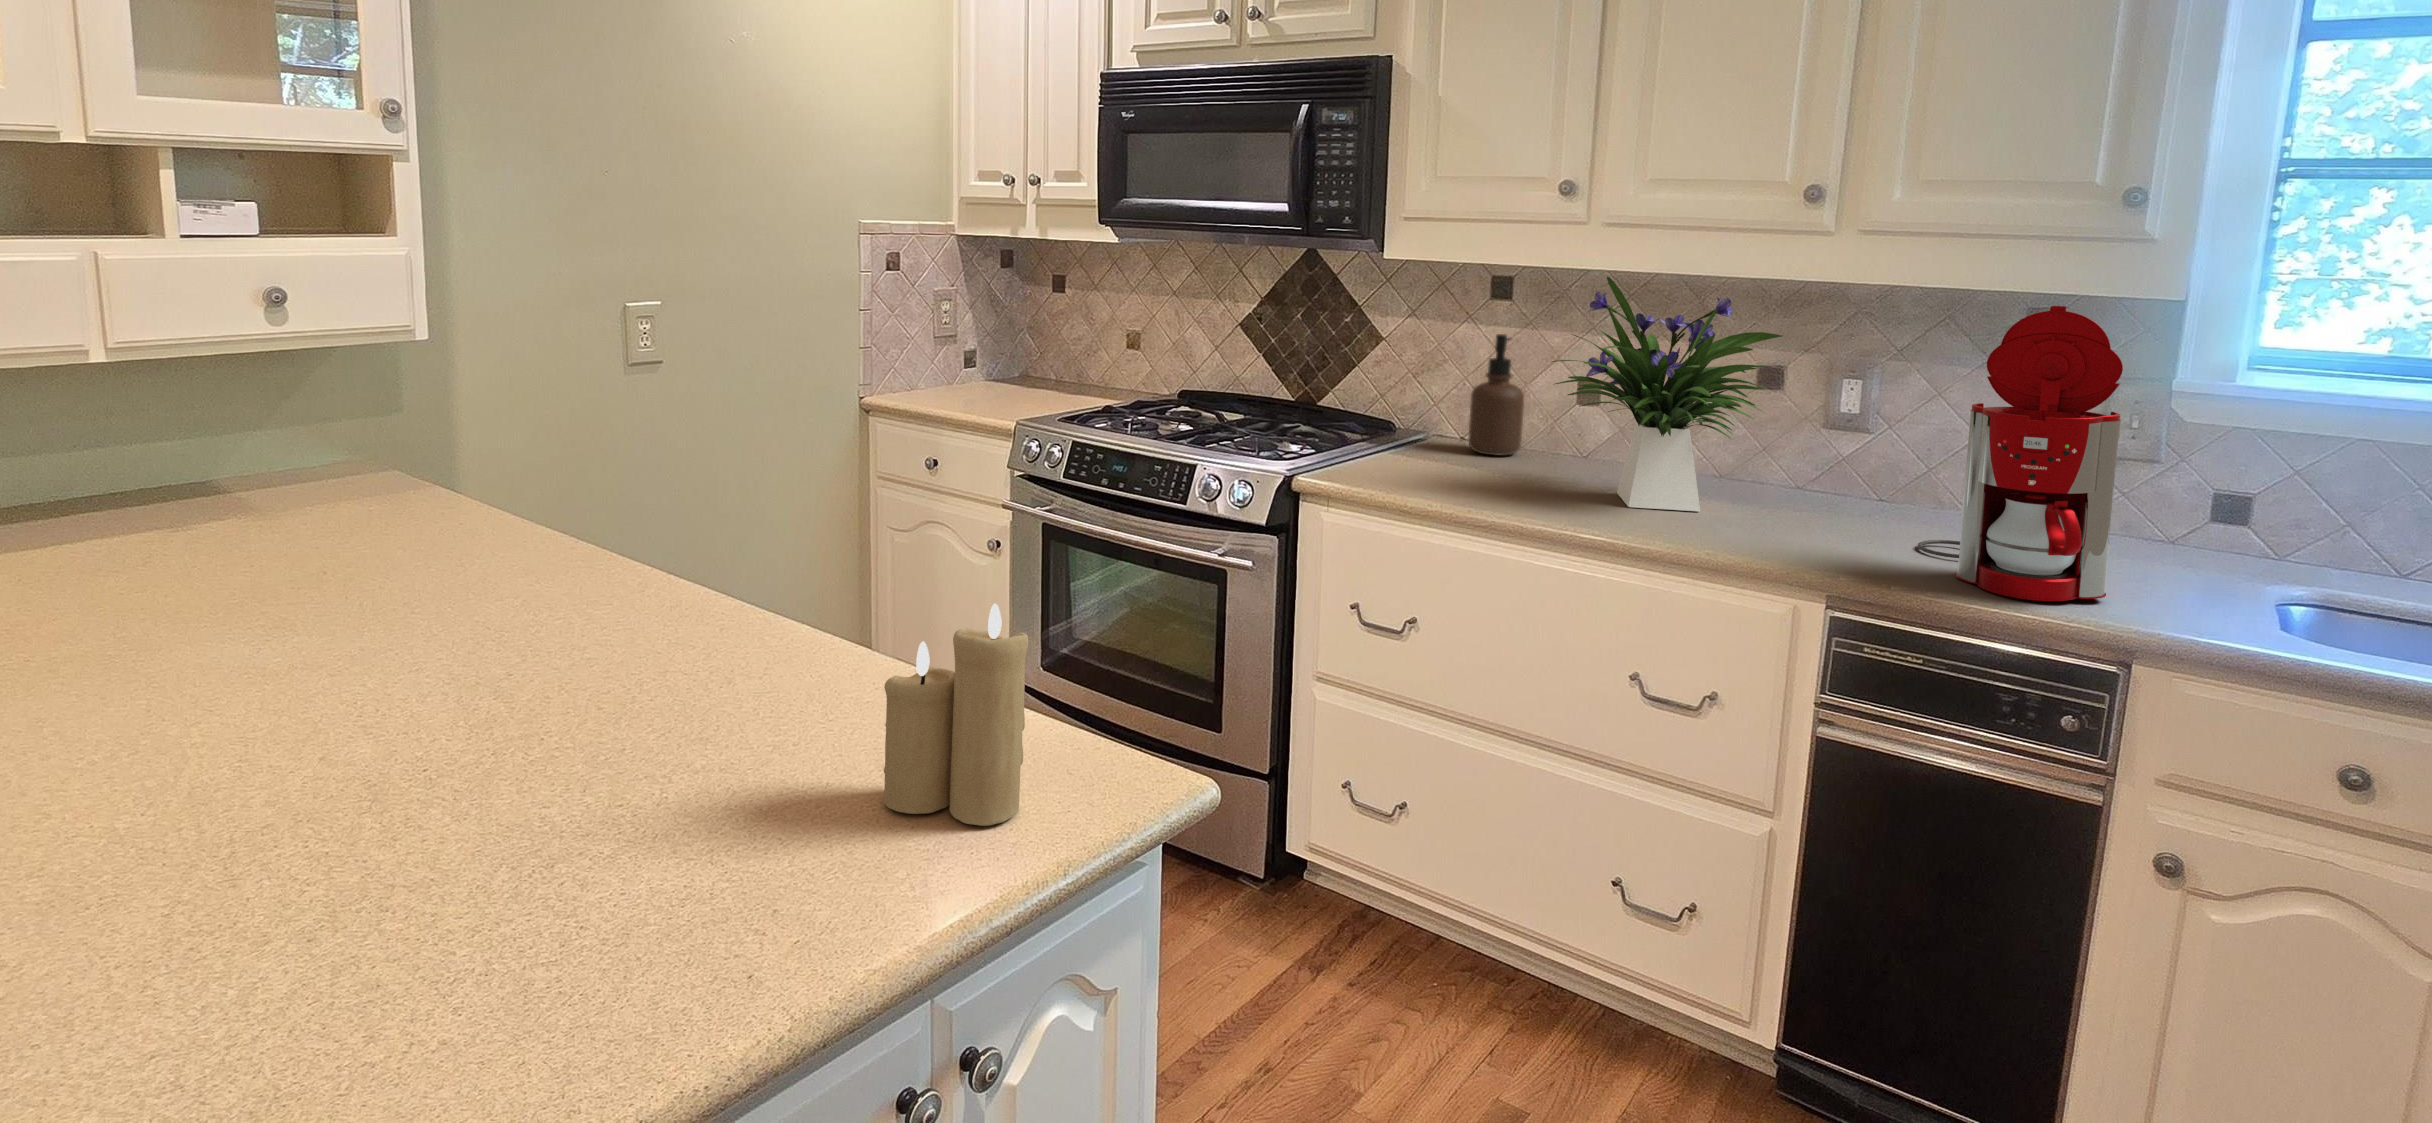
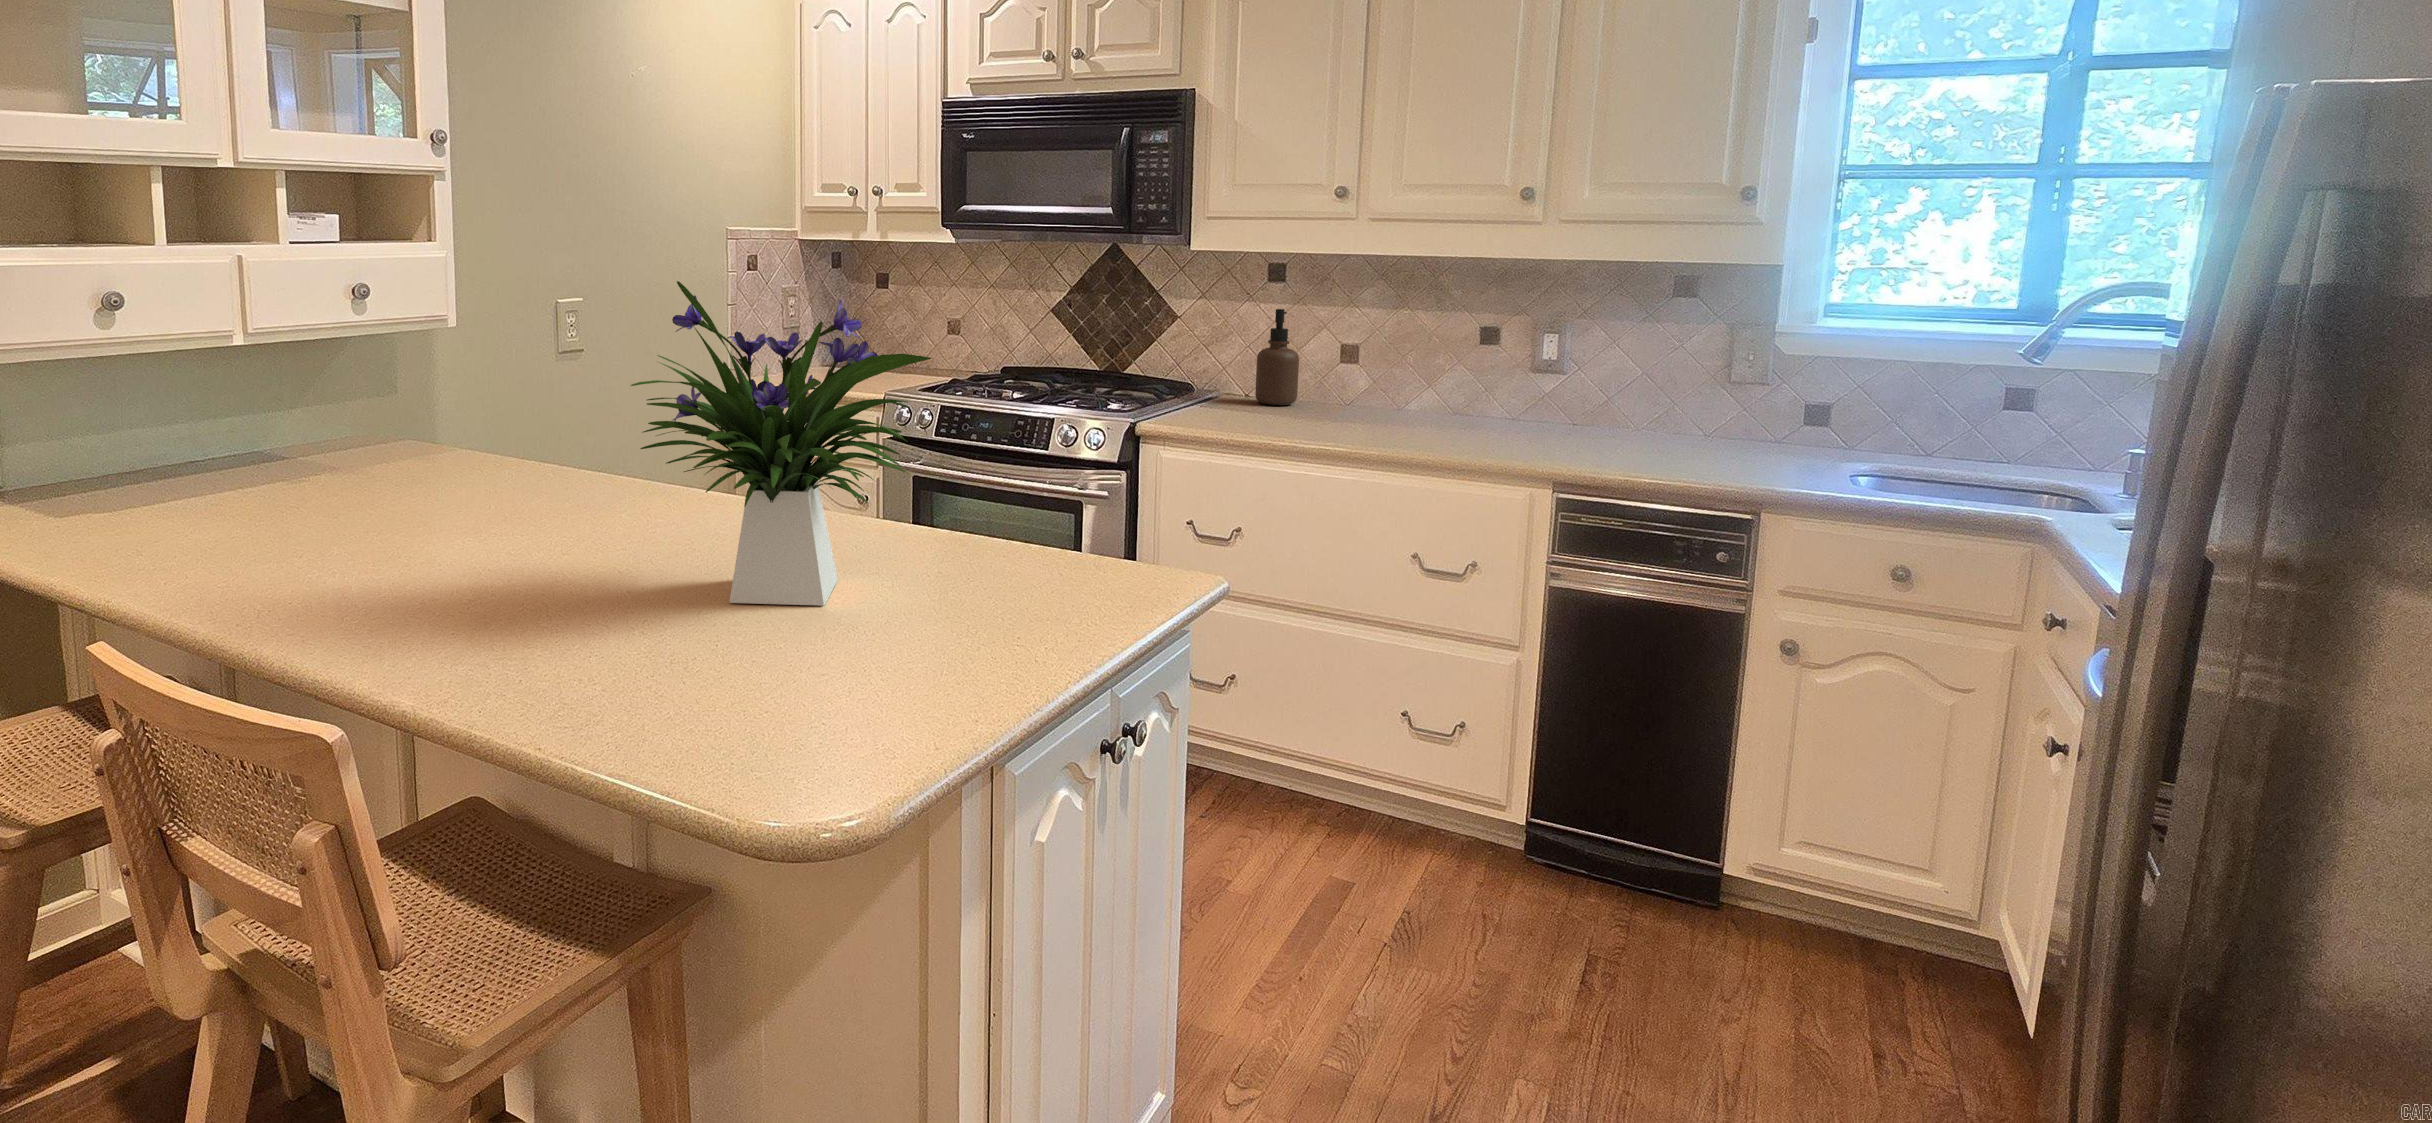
flower arrangement: present [1552,277,1782,511] -> present [631,281,932,605]
coffee maker: present [1918,306,2123,601] -> none [1611,271,1750,477]
candle: present [884,604,1029,826] -> none [1033,460,1132,603]

